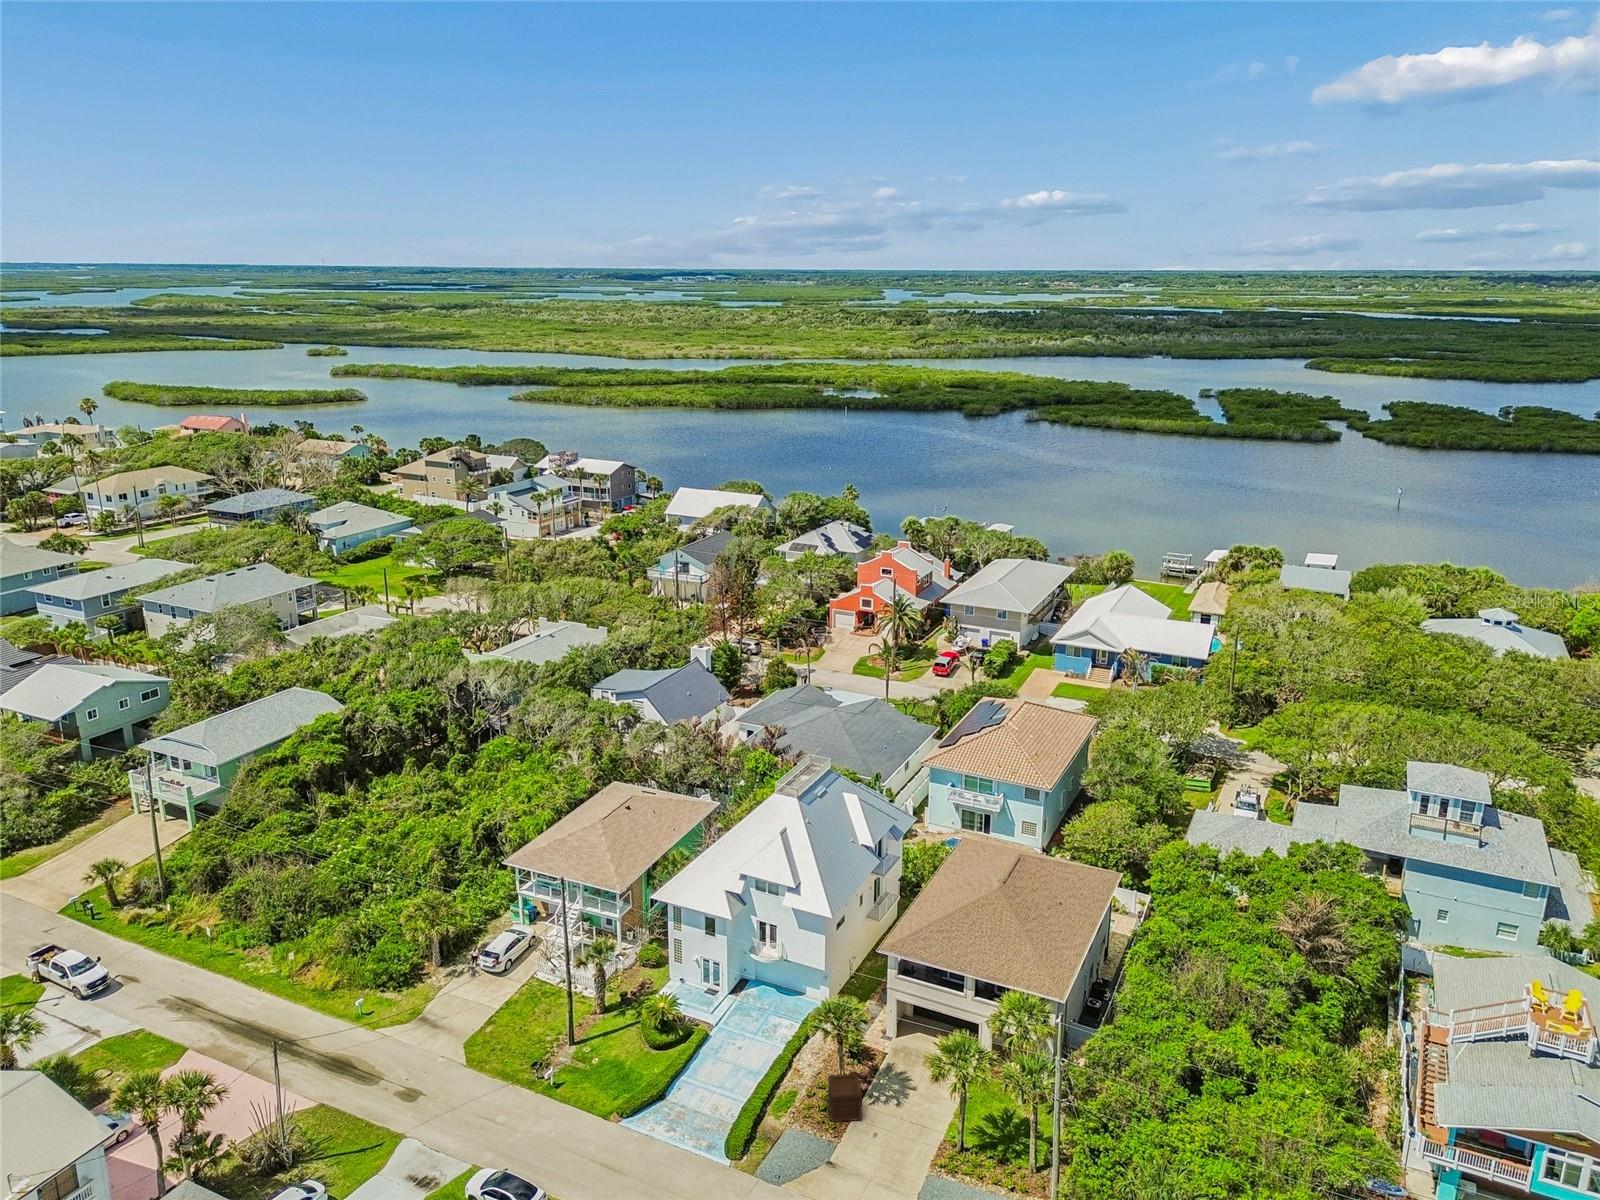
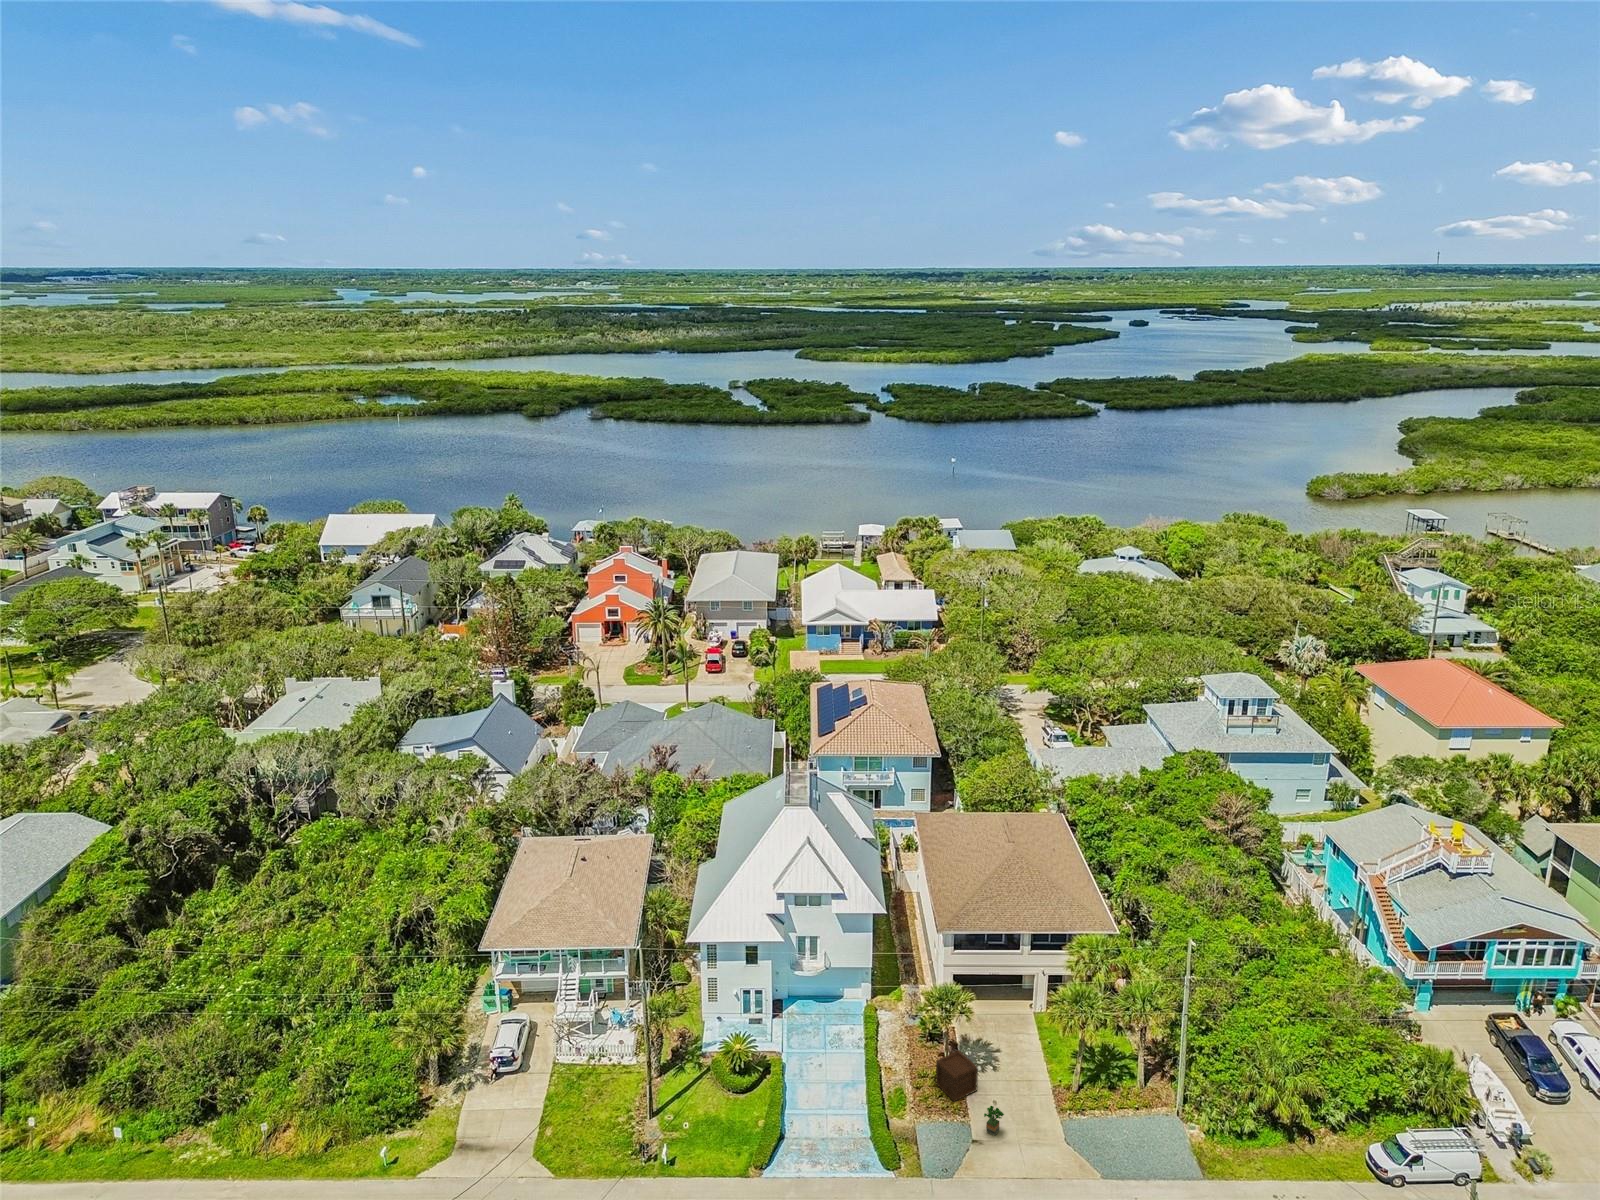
potted tree: none [836,1134,857,1166] -> present [984,1106,1004,1136]

